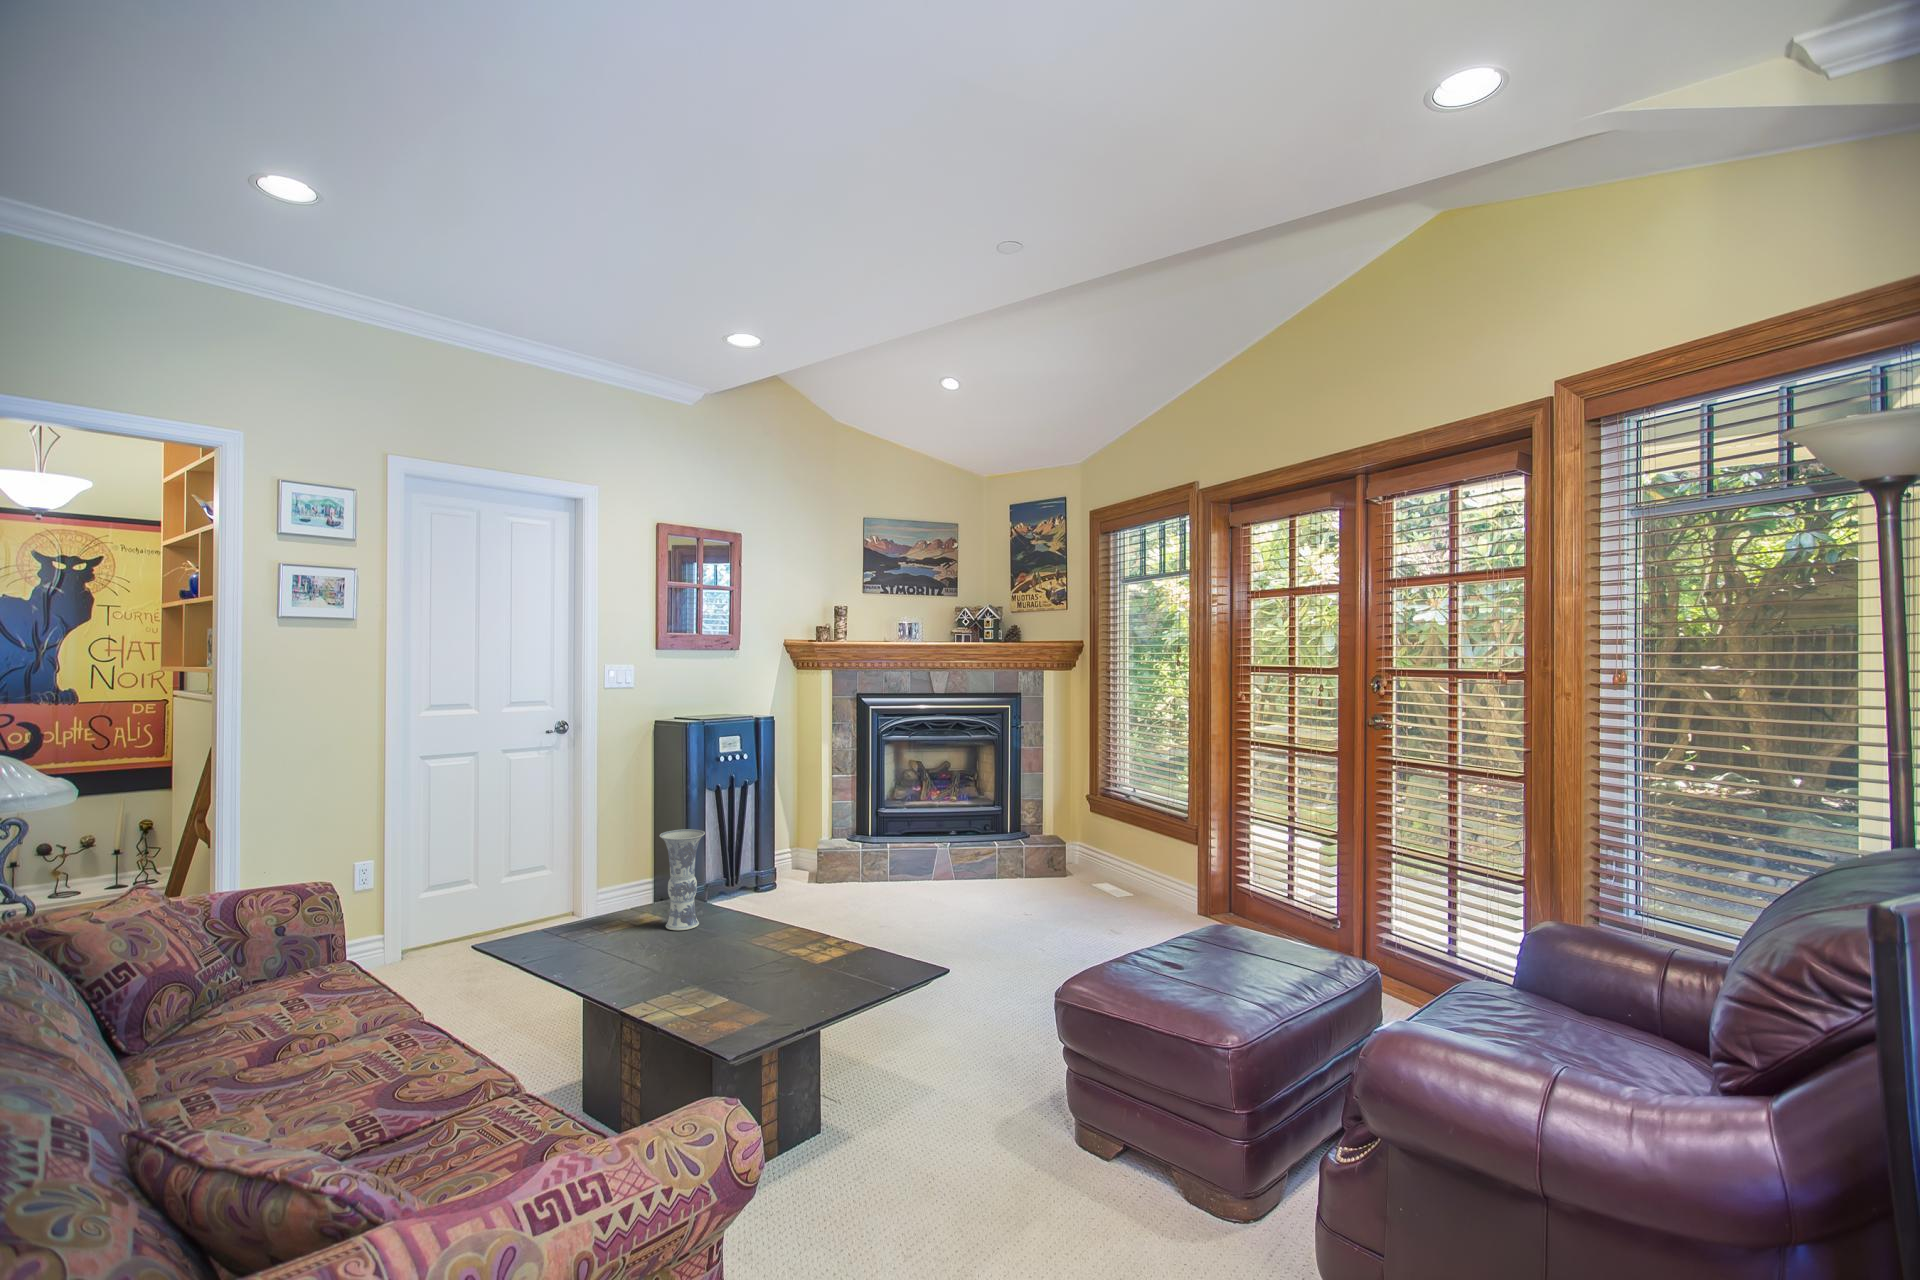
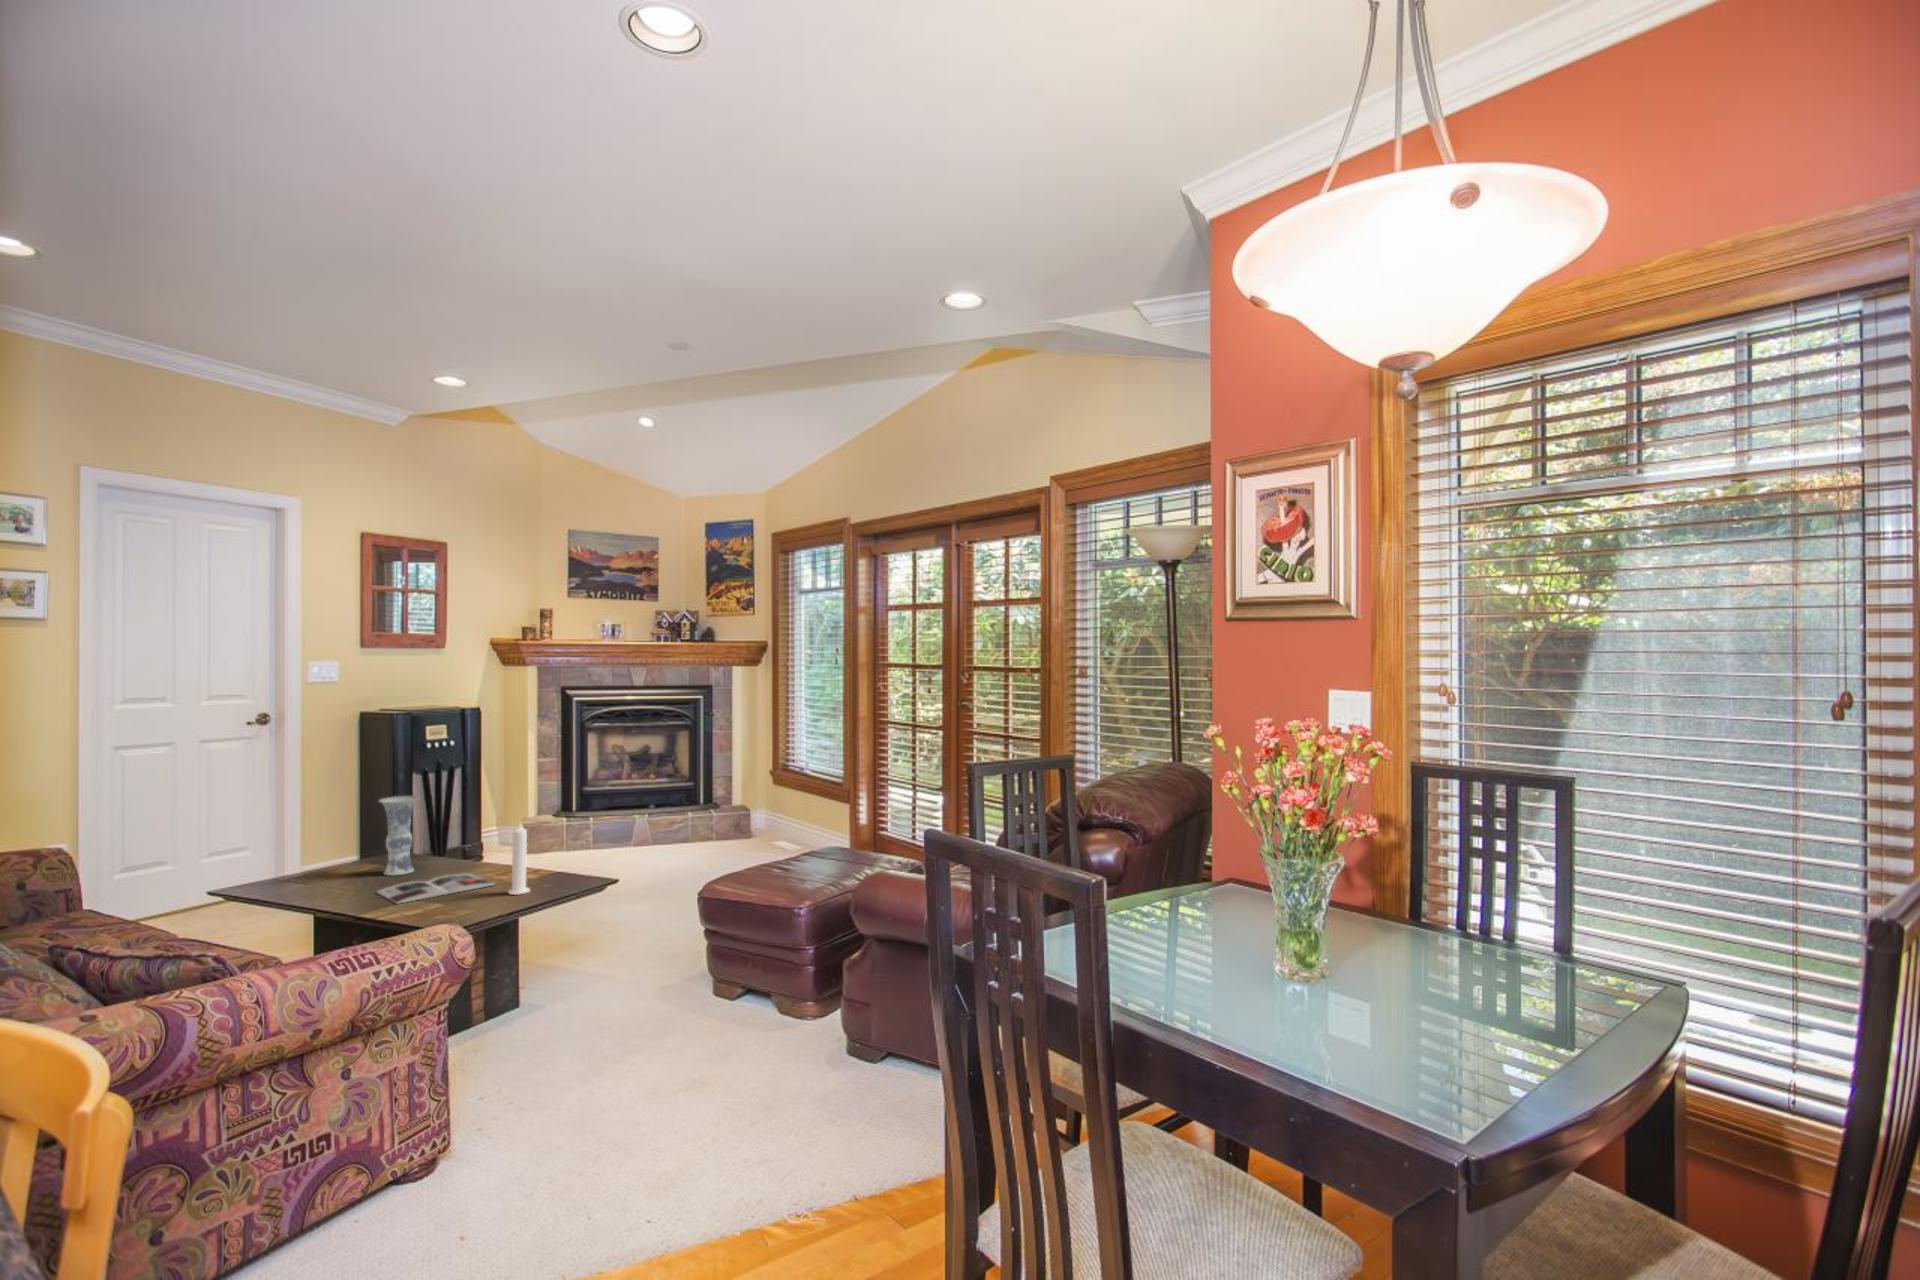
candle: none [807,878,834,979] -> present [508,822,530,895]
magazine: none [653,936,792,981] -> present [377,874,494,904]

